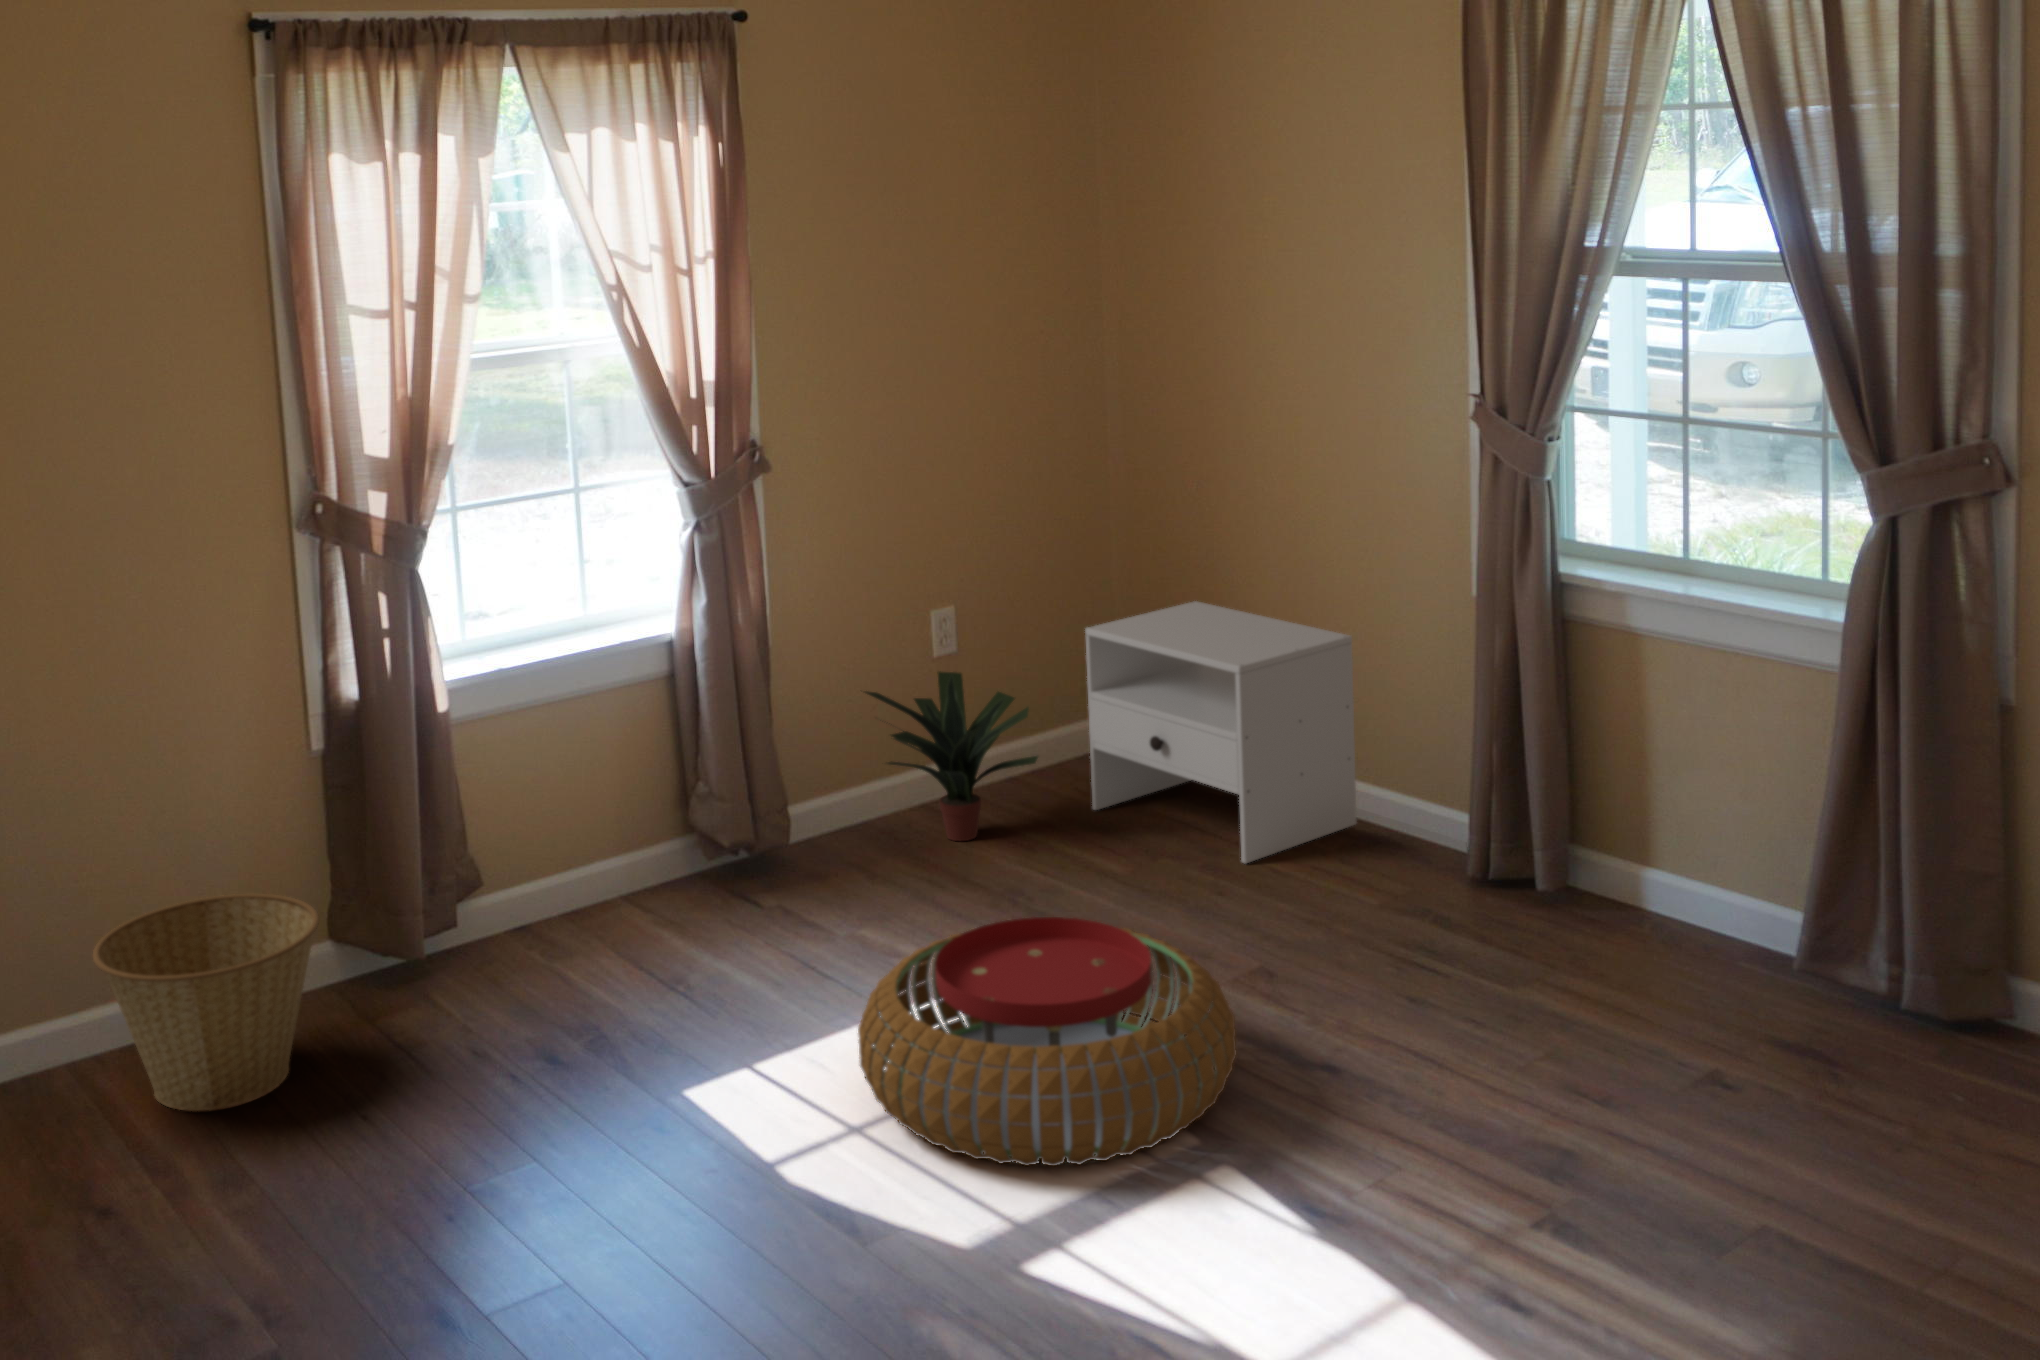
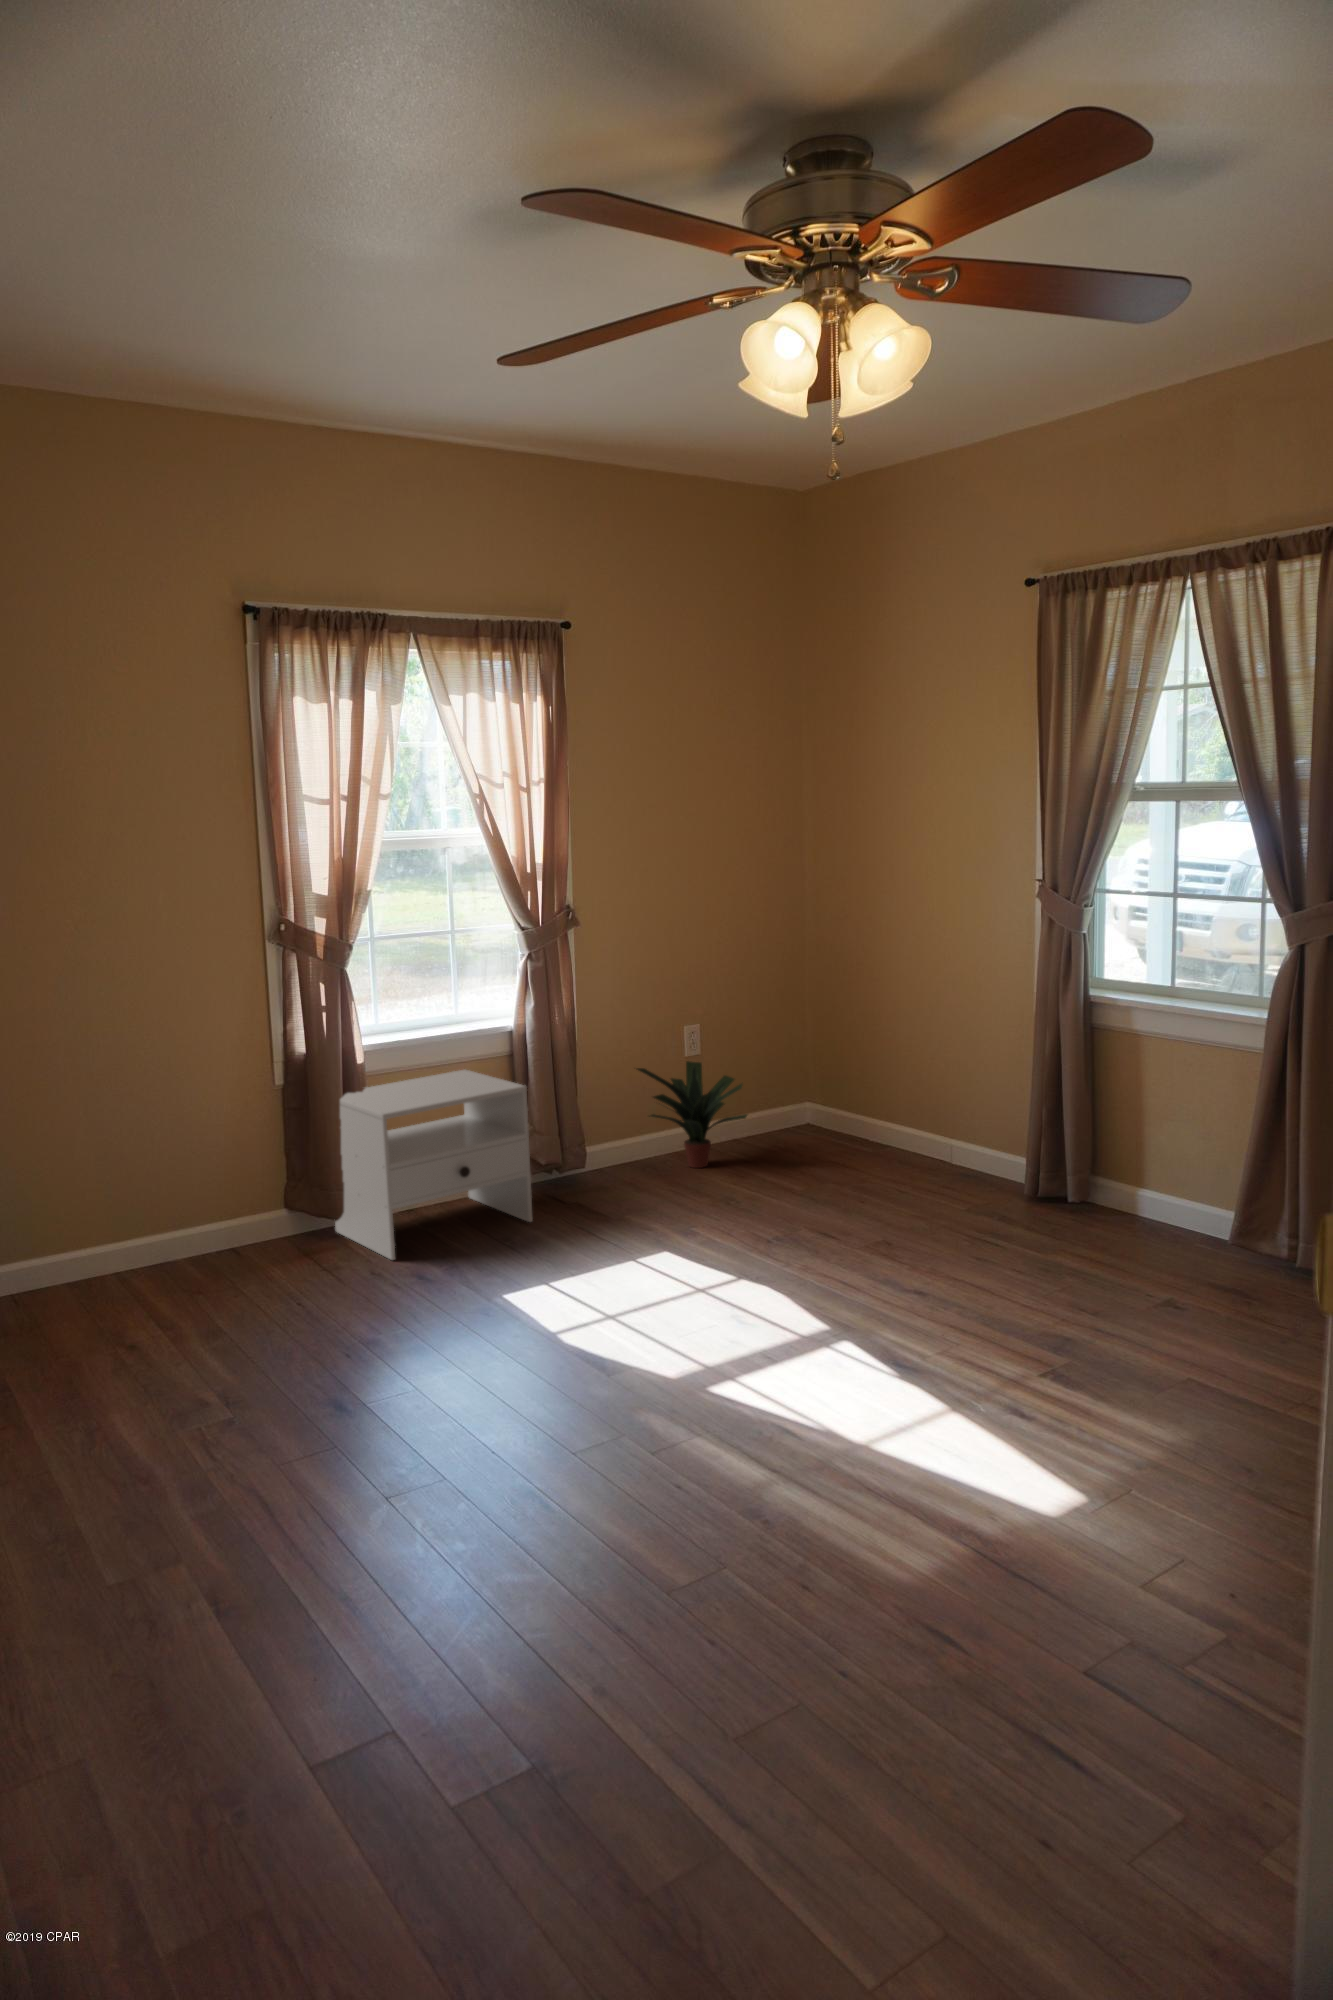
nightstand: present [1085,601,1357,864] -> present [335,1070,532,1260]
basket: present [93,894,319,1111] -> none [135,1169,278,1297]
pouf: present [858,917,1236,1166] -> none [615,1194,856,1339]

